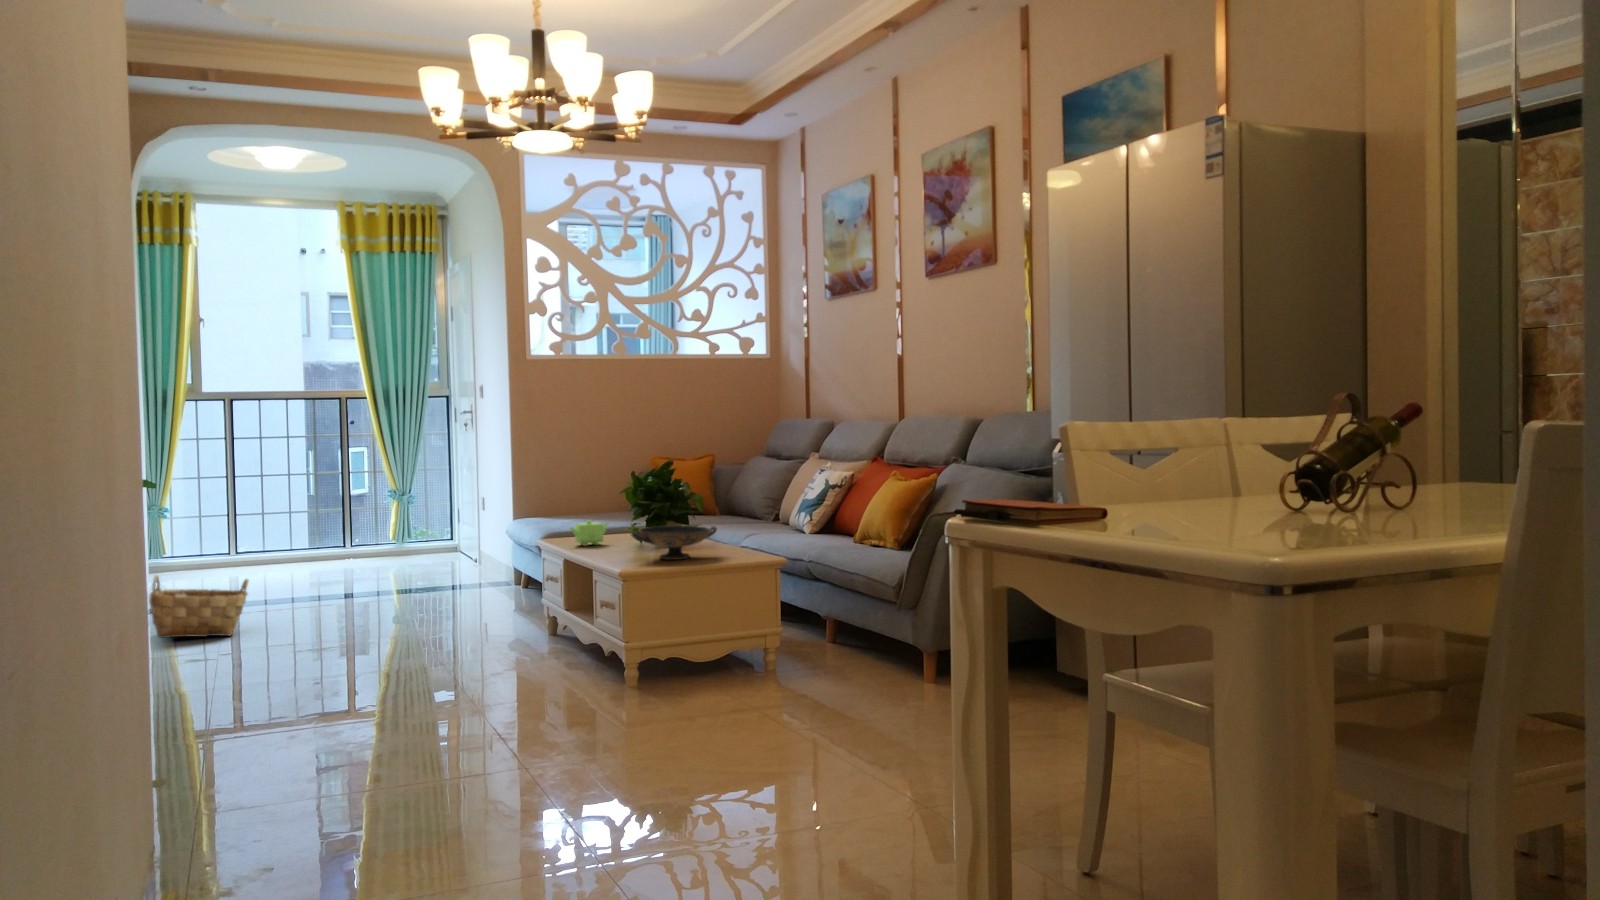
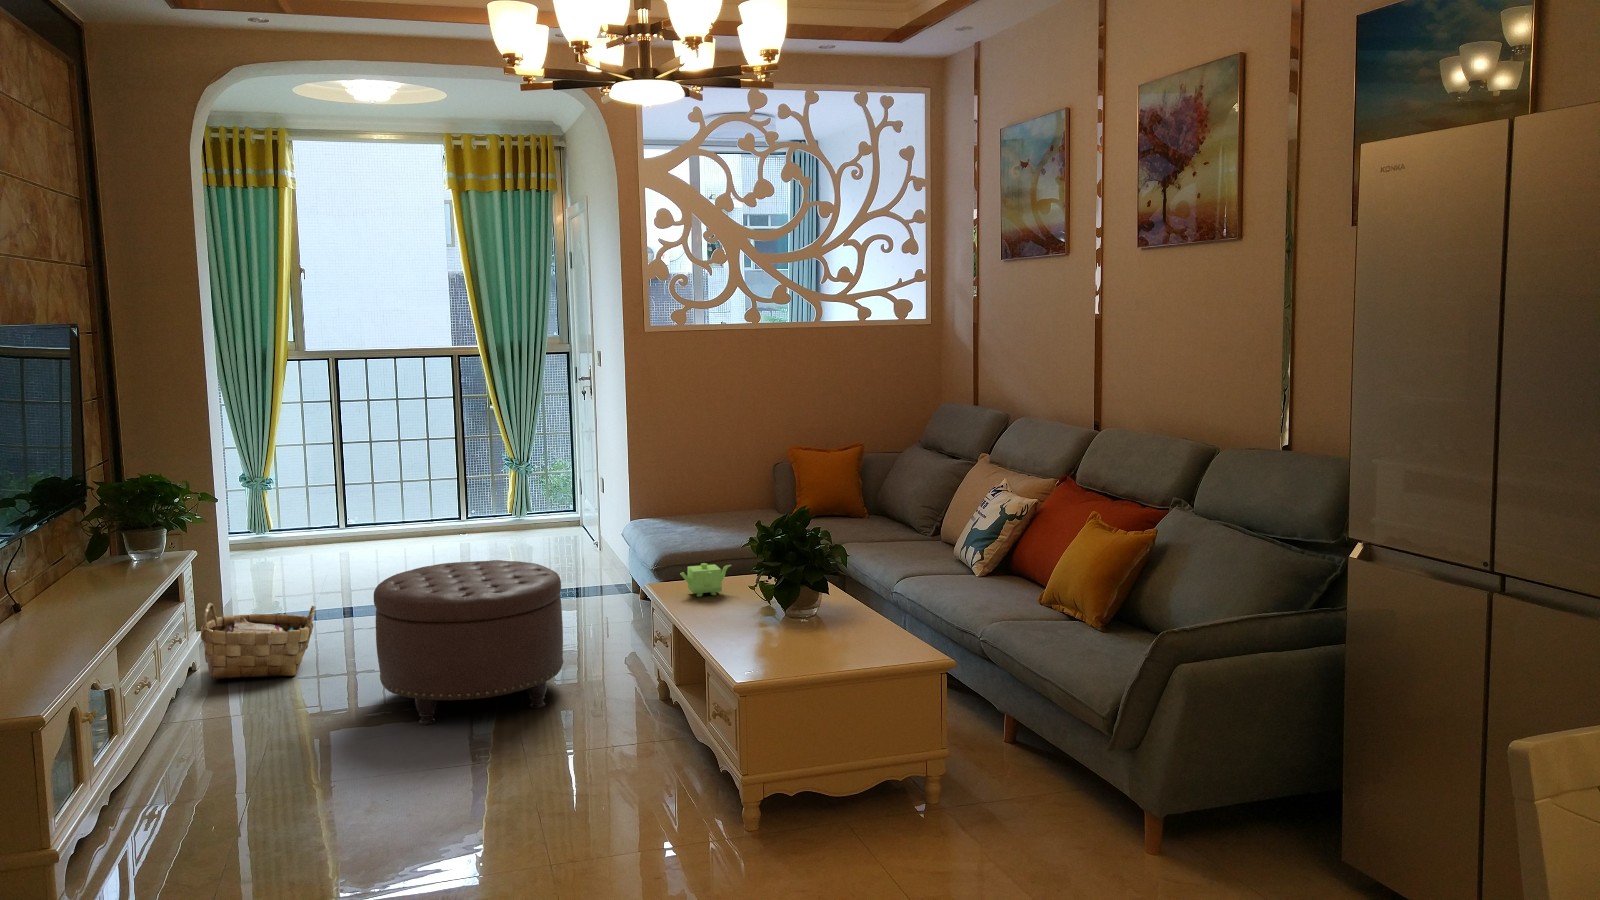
decorative bowl: present [632,526,717,560] -> none [751,595,864,648]
ottoman: none [312,532,470,654] -> present [374,560,563,724]

